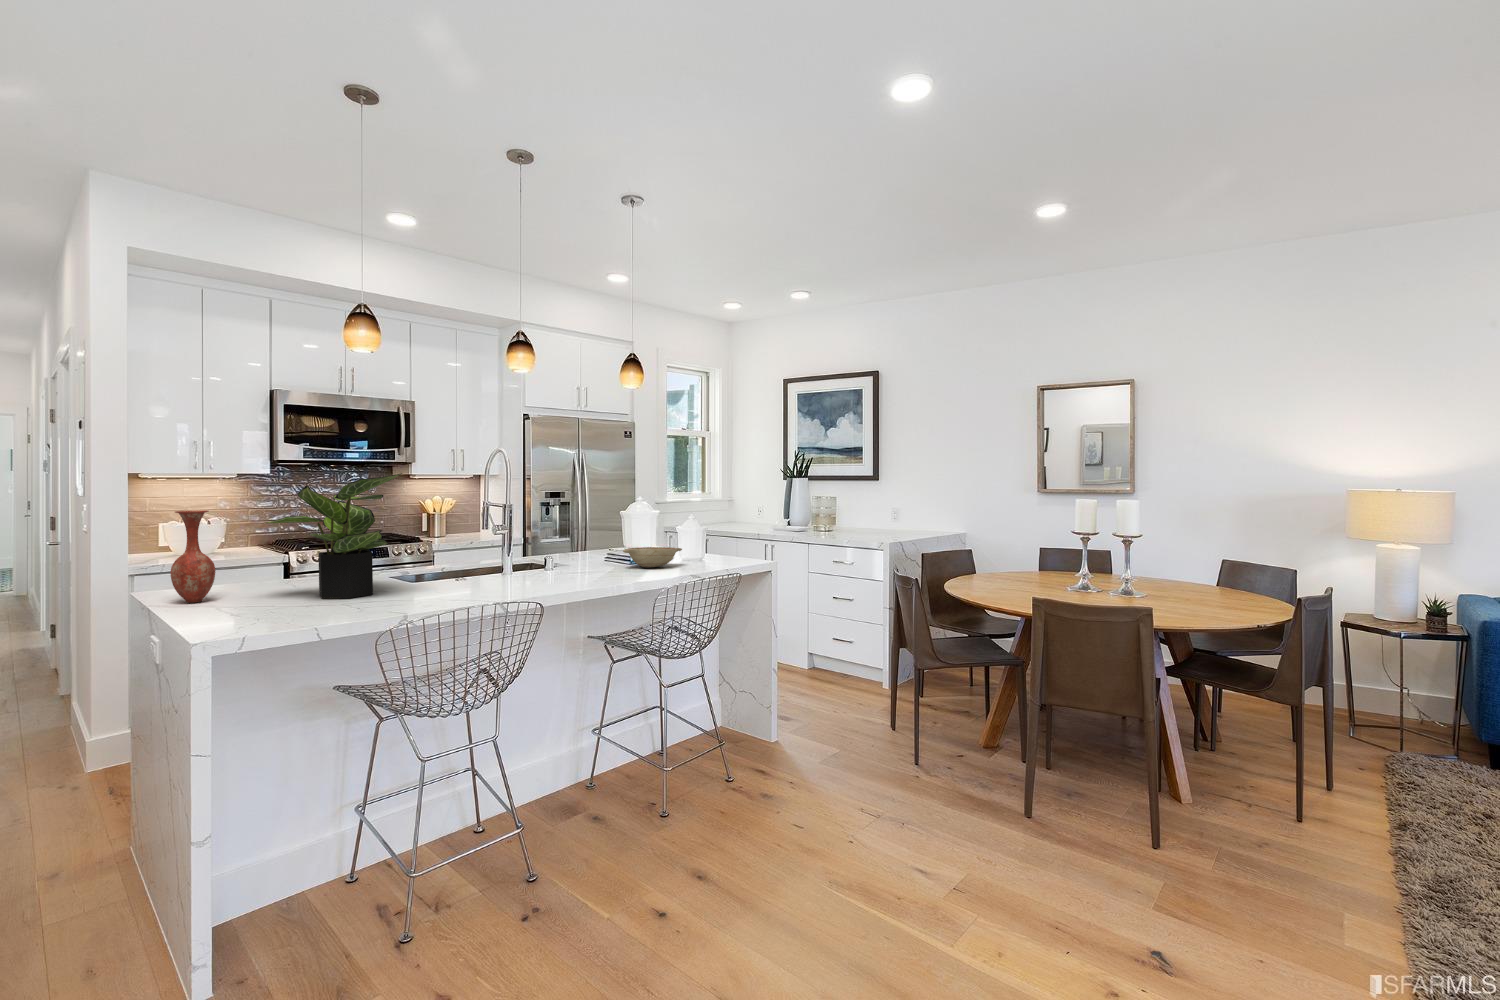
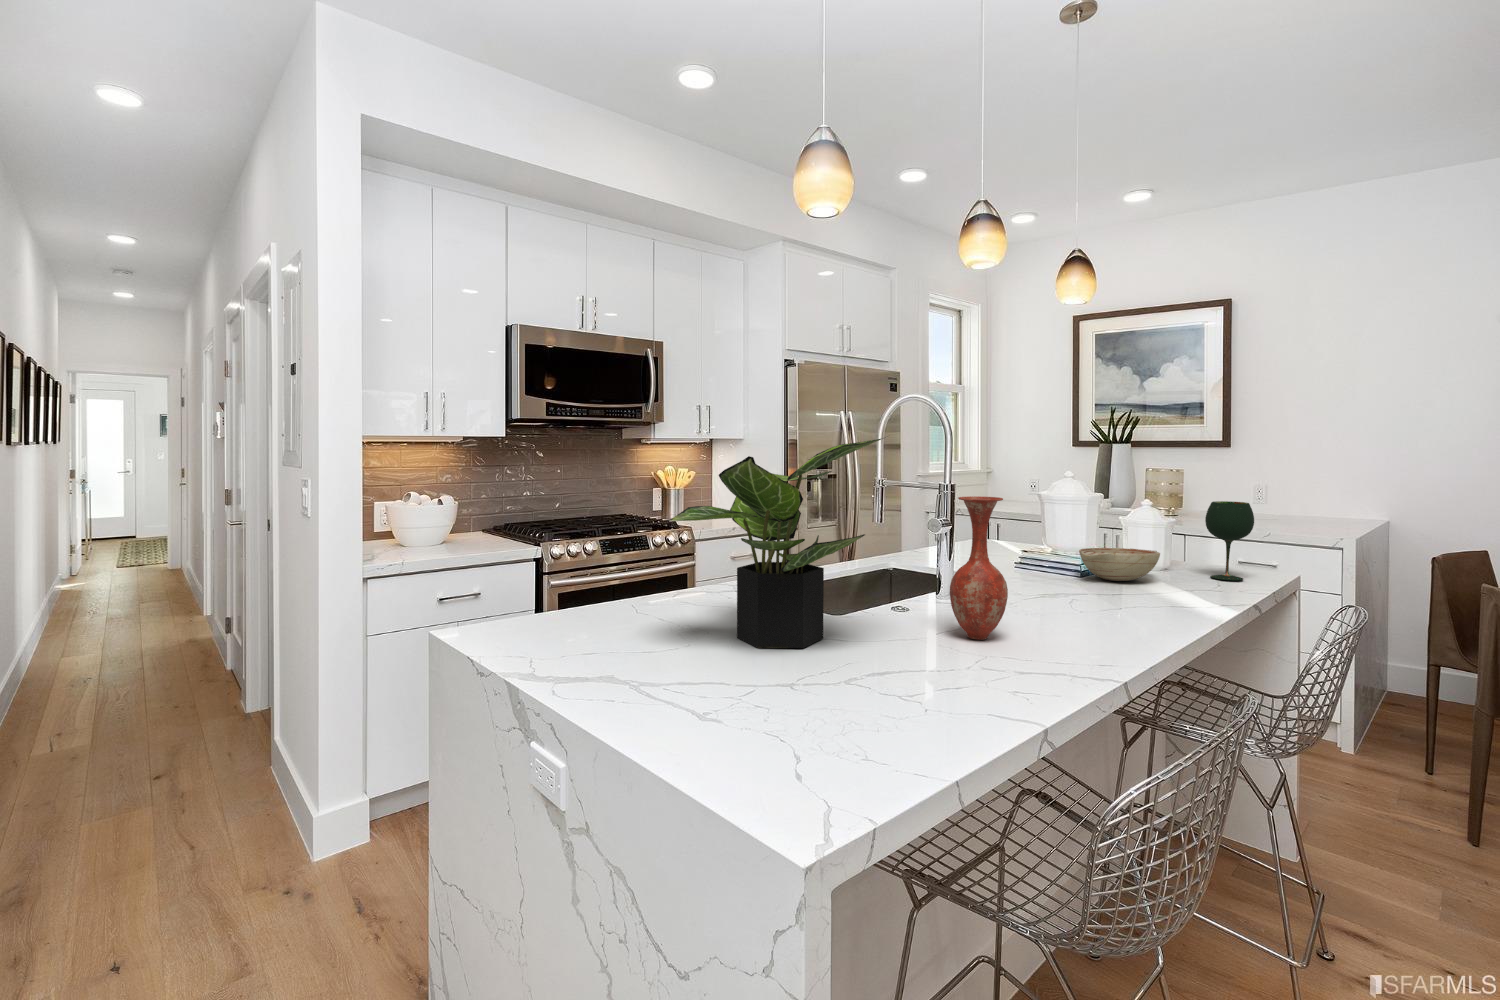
vase: present [171,510,215,603] -> present [950,496,1008,640]
wine glass: none [714,516,741,567] -> present [1205,501,1254,581]

